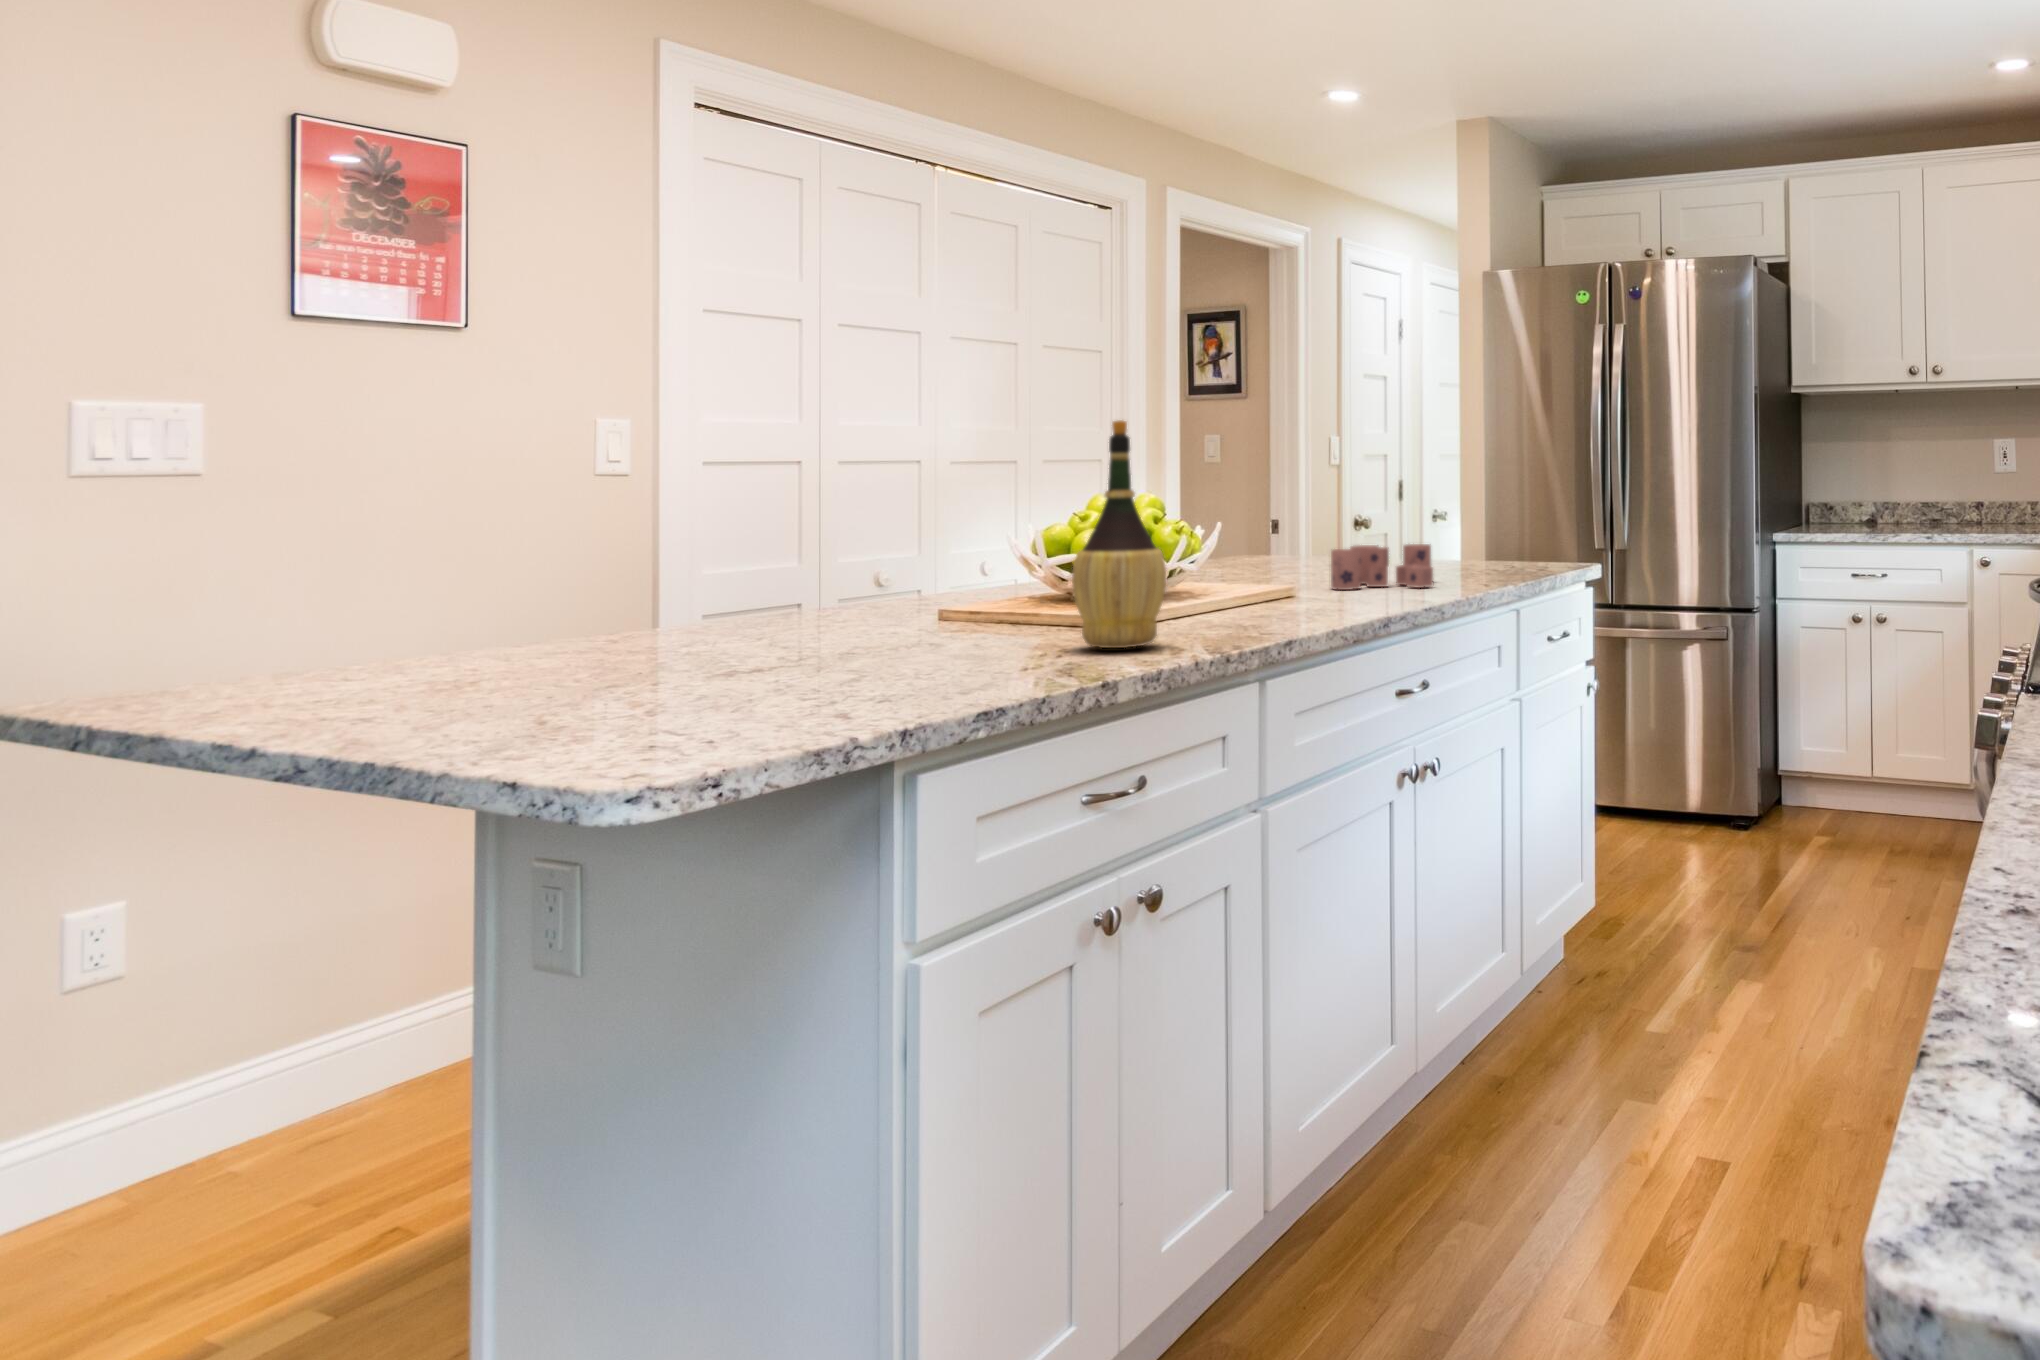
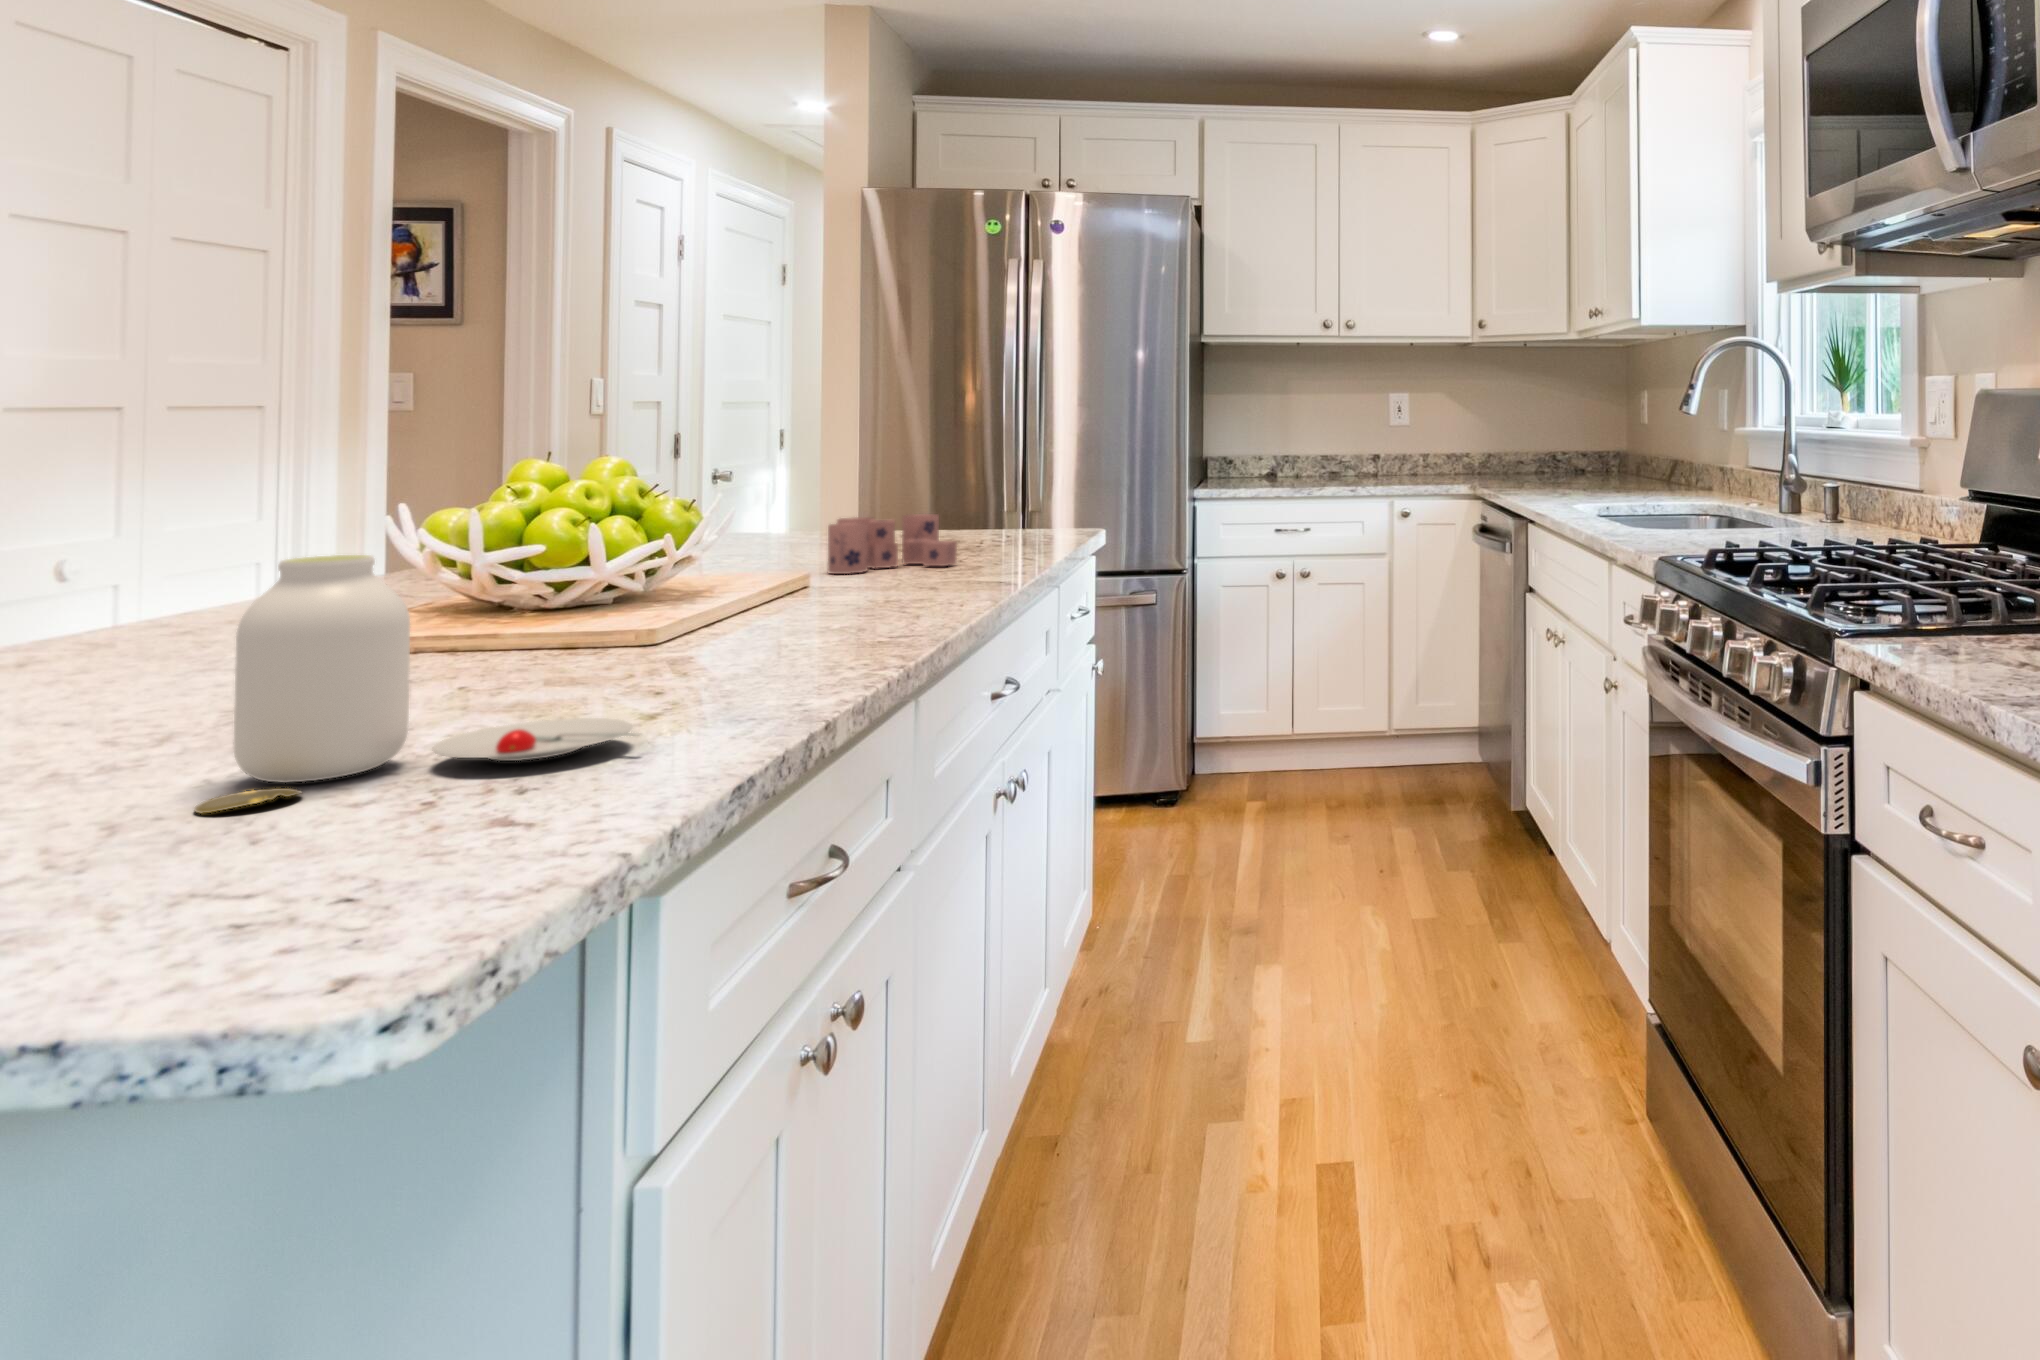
wine bottle: present [1072,420,1166,648] -> none [659,364,798,674]
jar: none [728,546,980,696] -> present [194,555,637,813]

